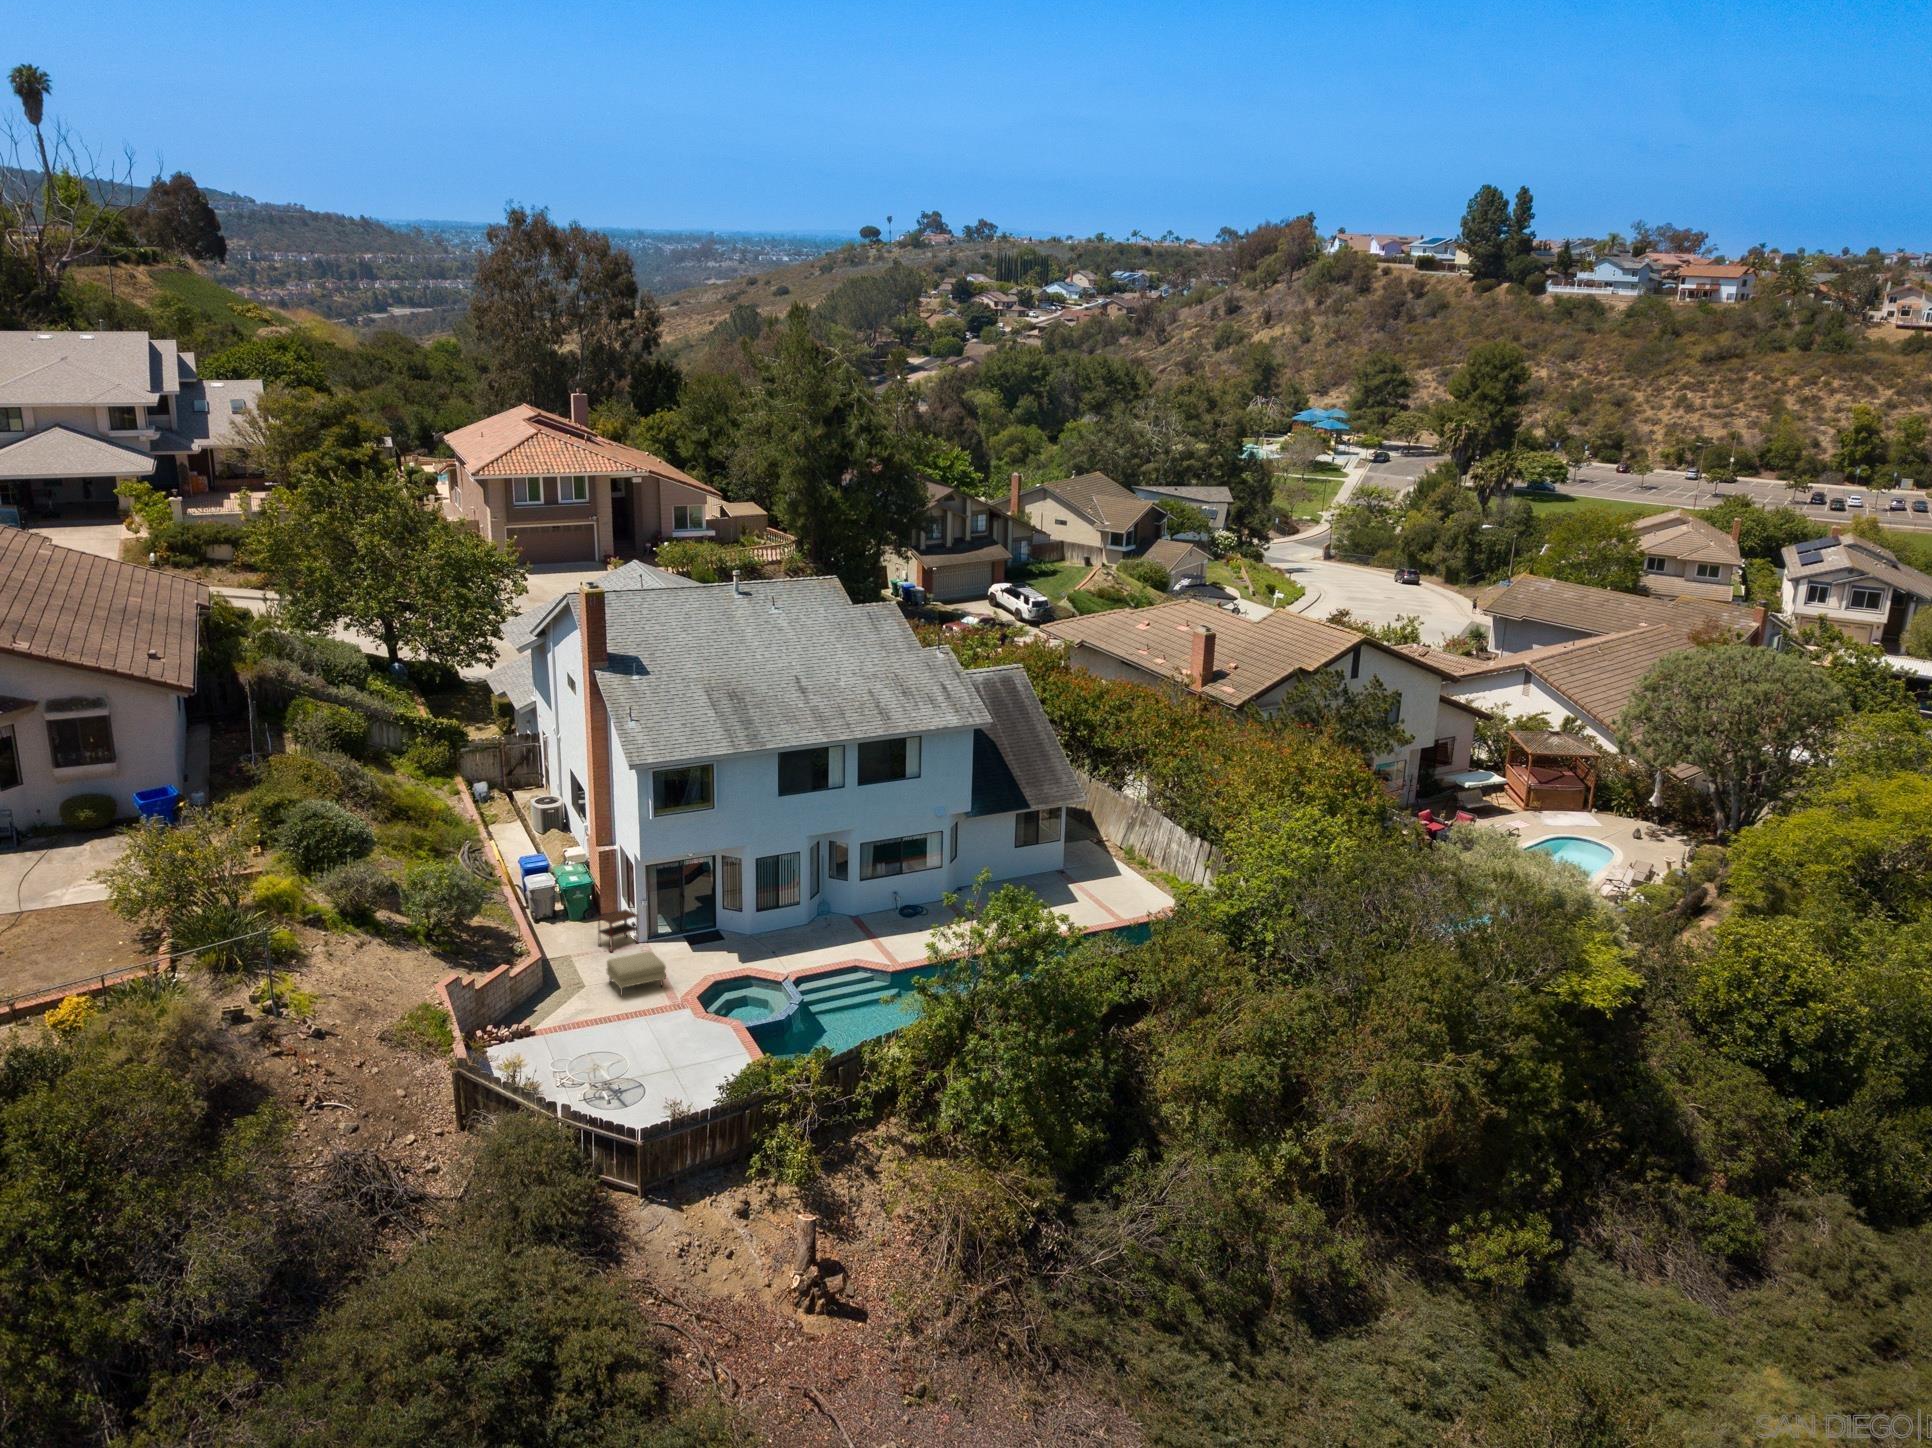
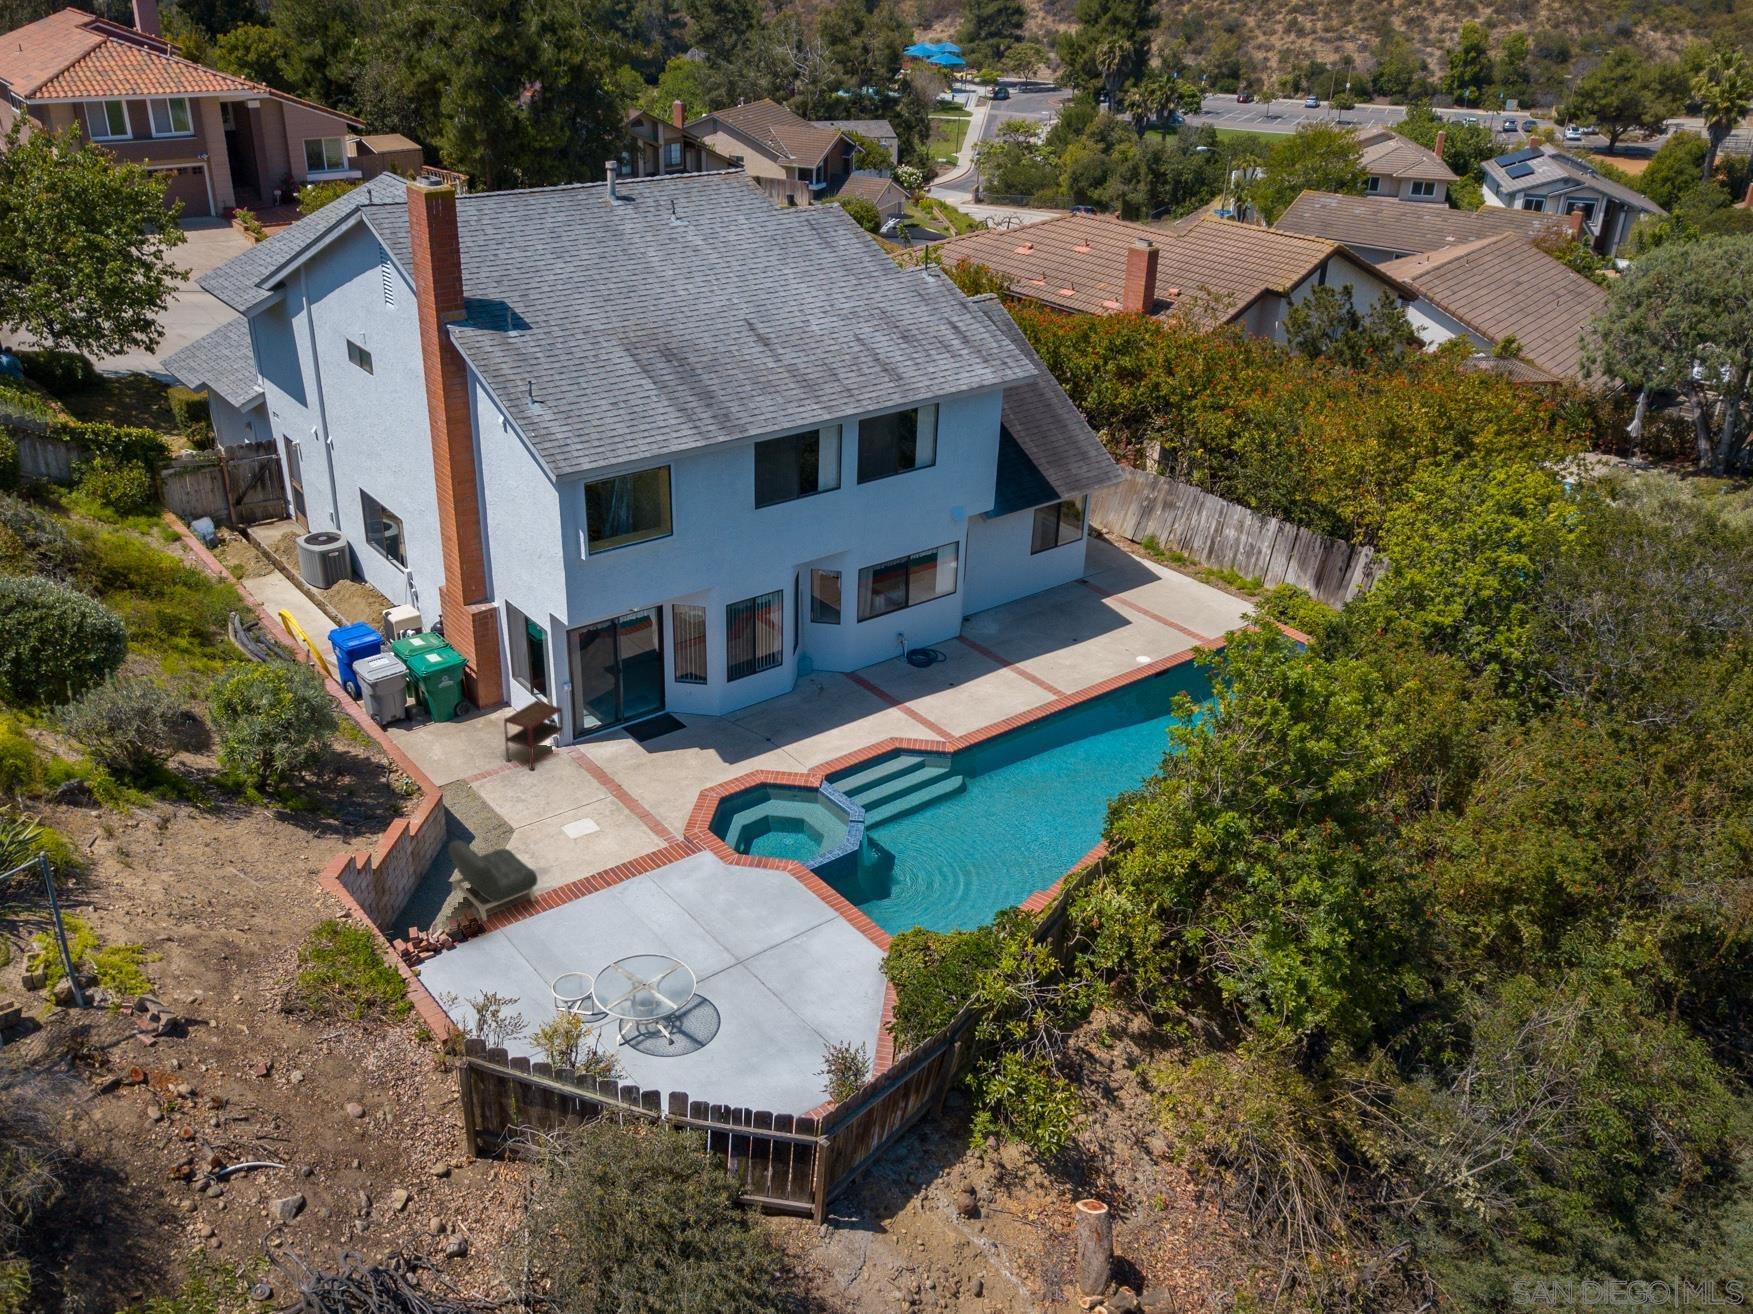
ottoman: present [606,952,666,994] -> none [556,769,653,847]
armchair: none [521,974,571,1024] -> present [448,841,538,921]

